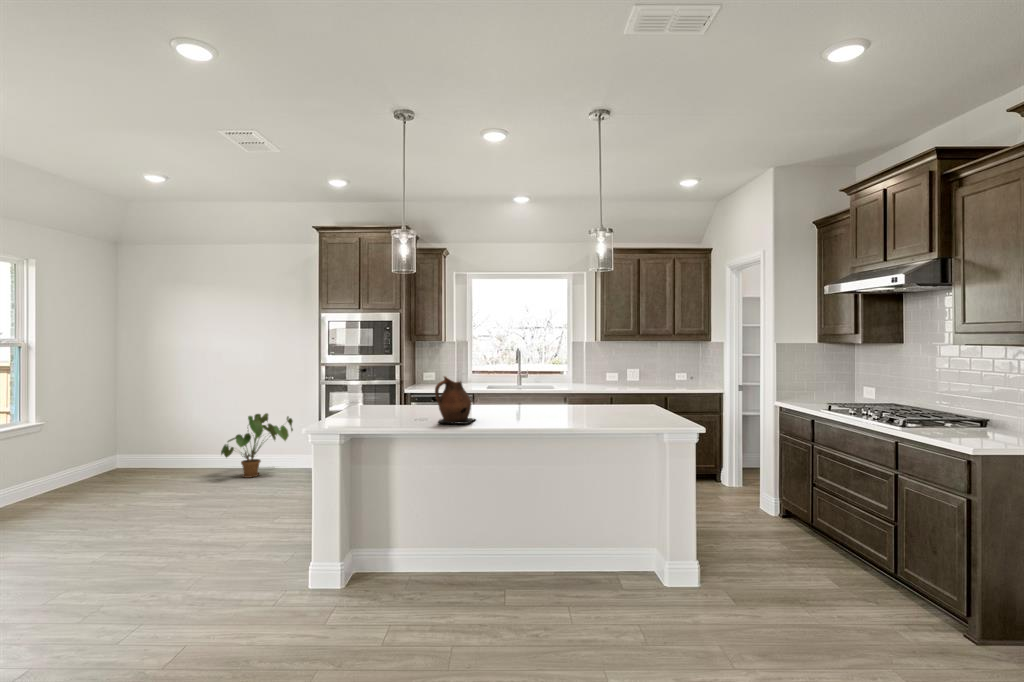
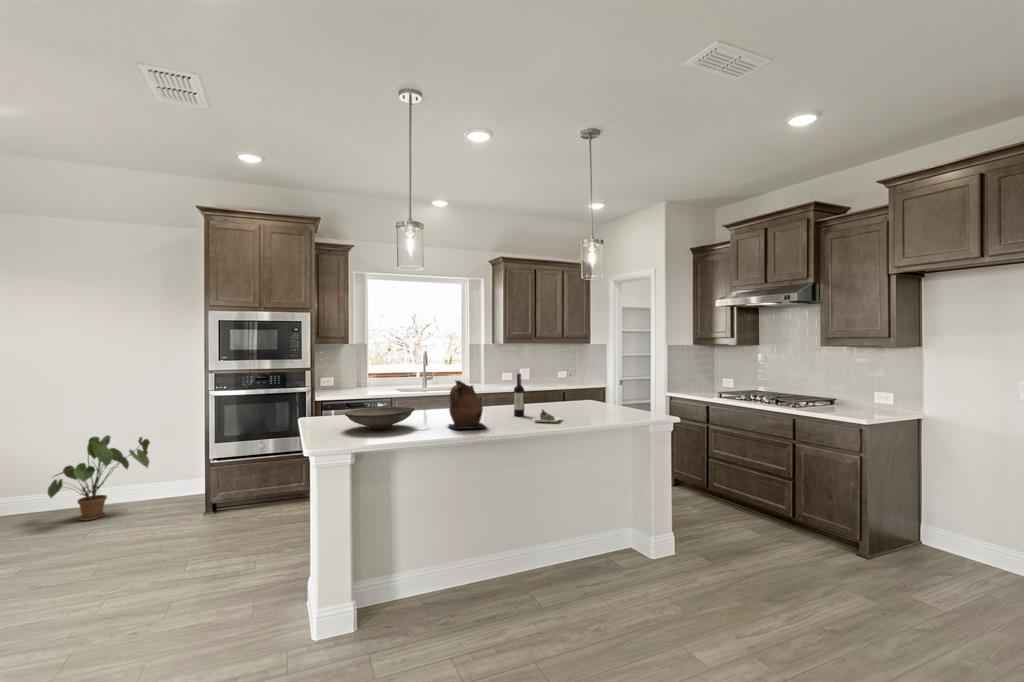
wine bottle: none [525,372,562,423] -> present [514,374,562,422]
decorative bowl: none [353,399,417,419] -> present [345,407,415,429]

